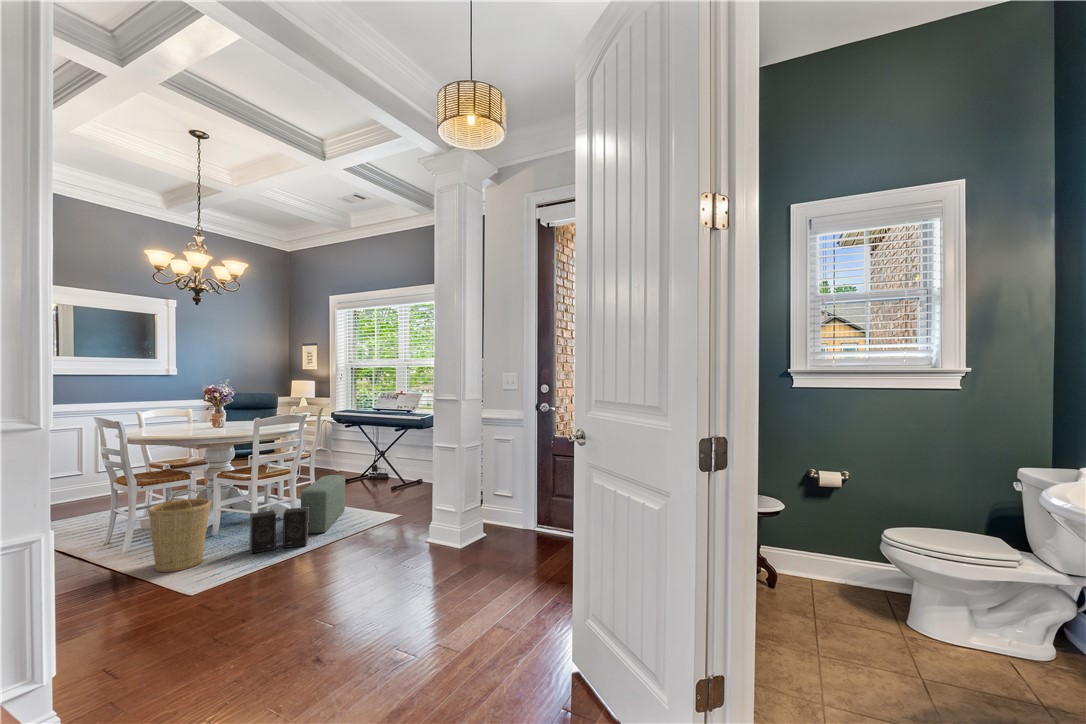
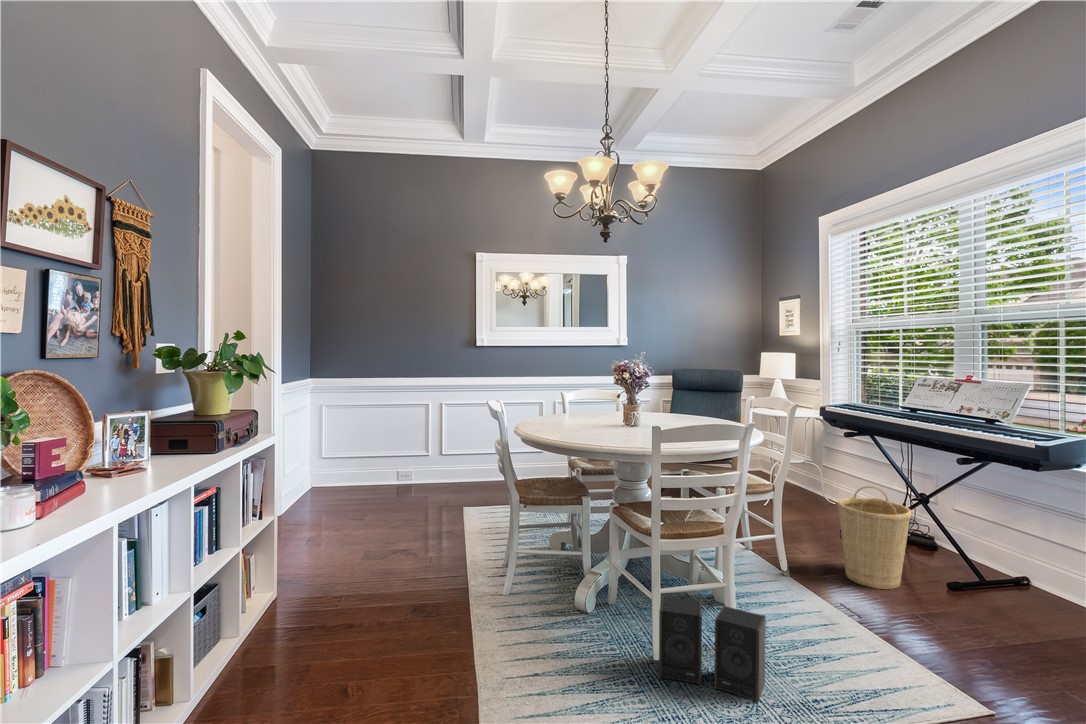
pouf: present [301,475,345,533] -> none [754,535,846,670]
basket: present [148,489,211,572] -> present [838,486,911,589]

